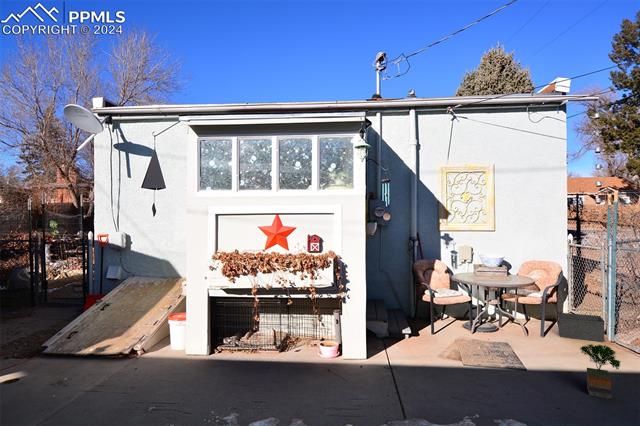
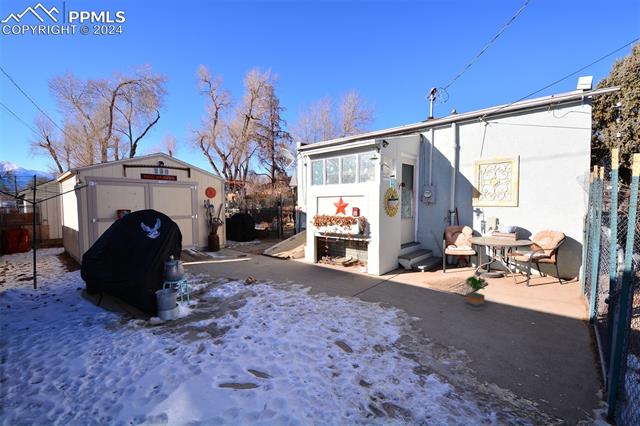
storage bin: present [558,313,605,342] -> none [539,272,583,297]

